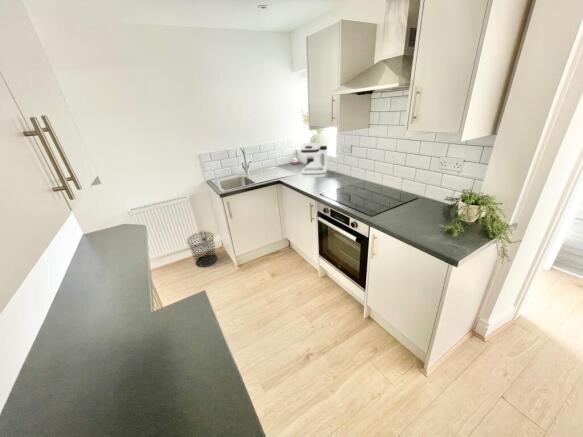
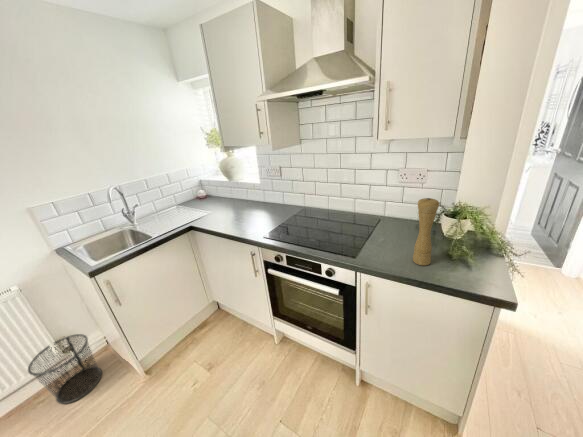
coffee maker: present [301,143,327,177] -> none [213,168,253,215]
pepper mill: none [411,178,433,230] -> present [413,198,439,265]

